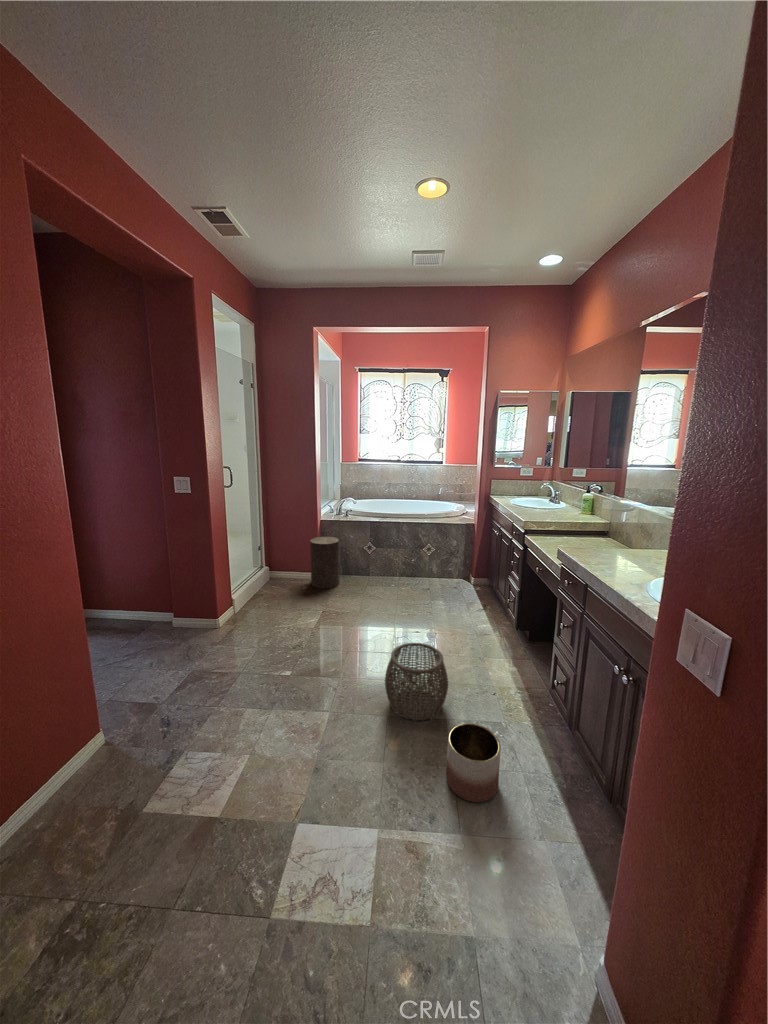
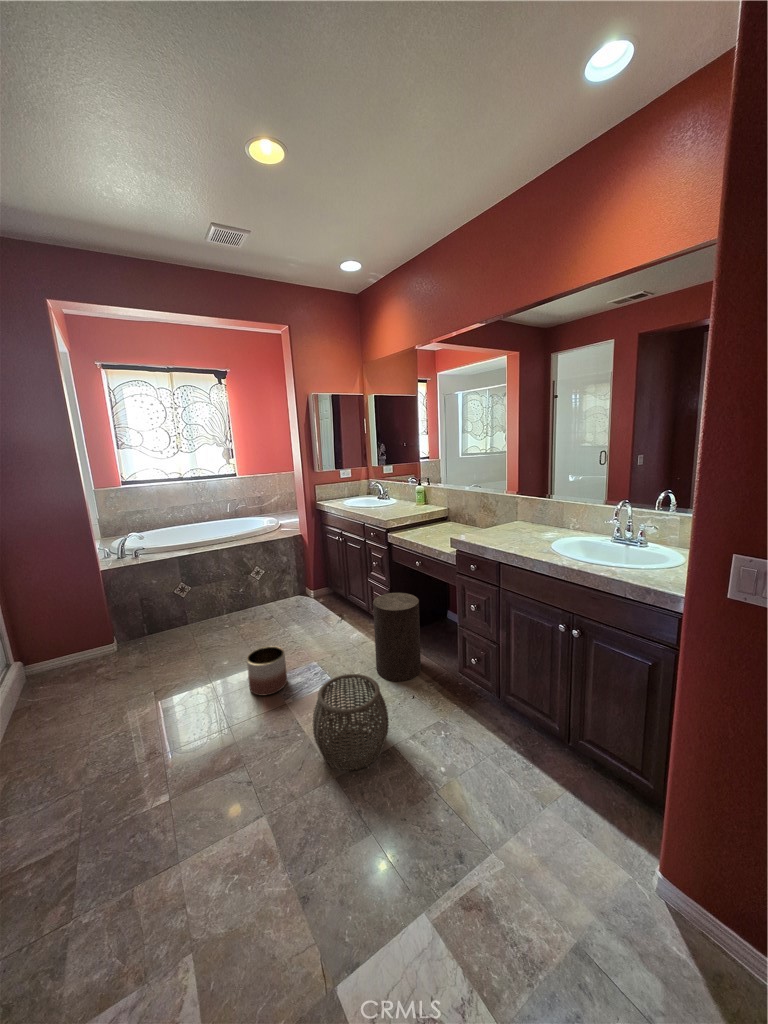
stool: present [310,537,339,589] -> present [373,593,421,681]
planter: present [446,723,501,802] -> present [247,646,287,695]

